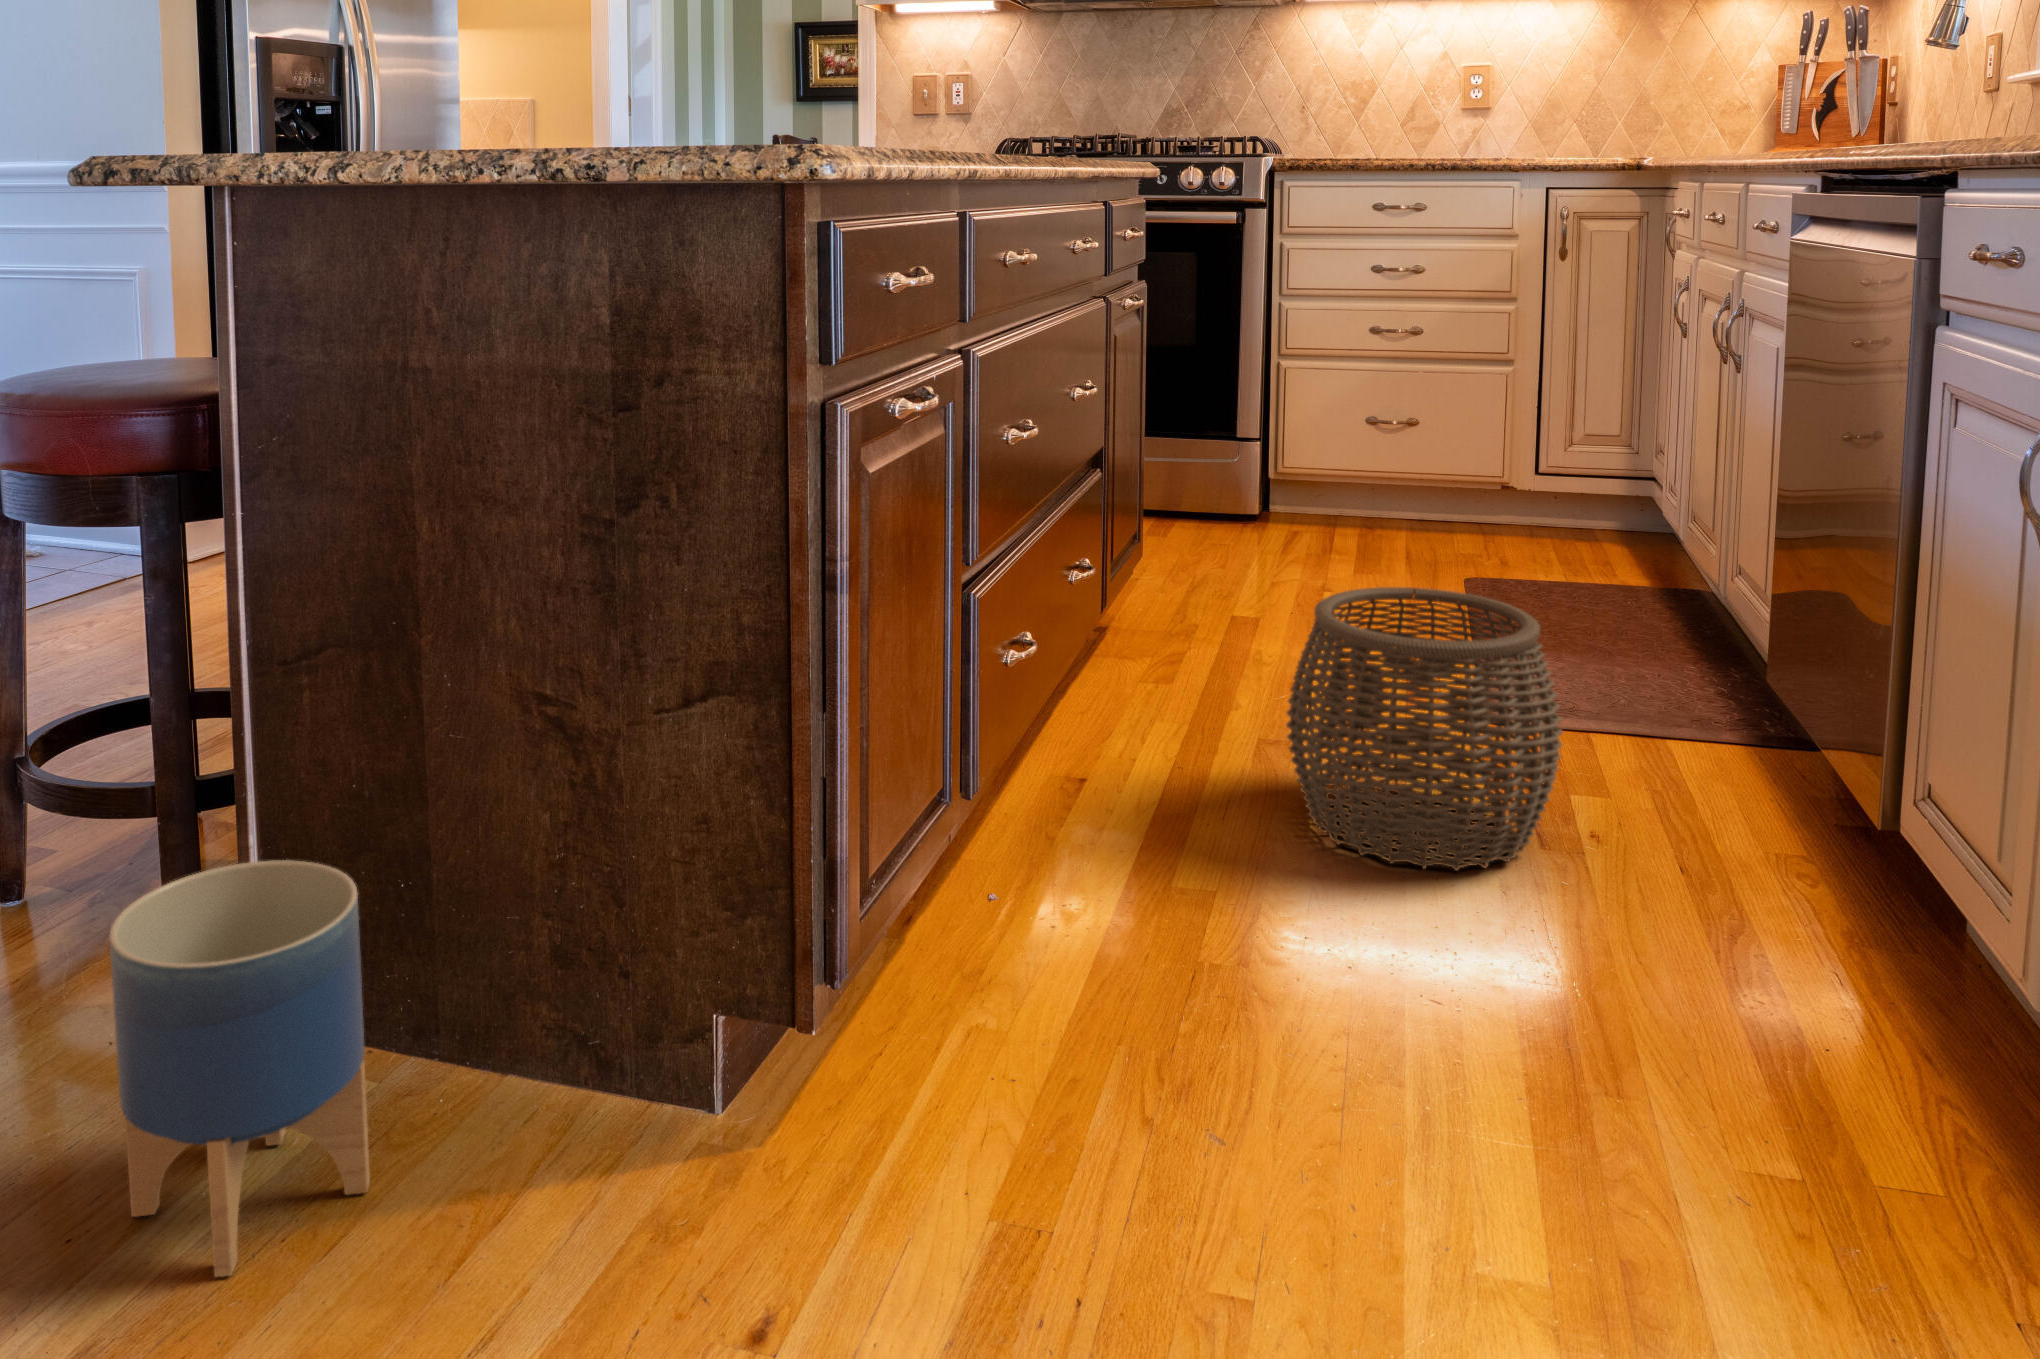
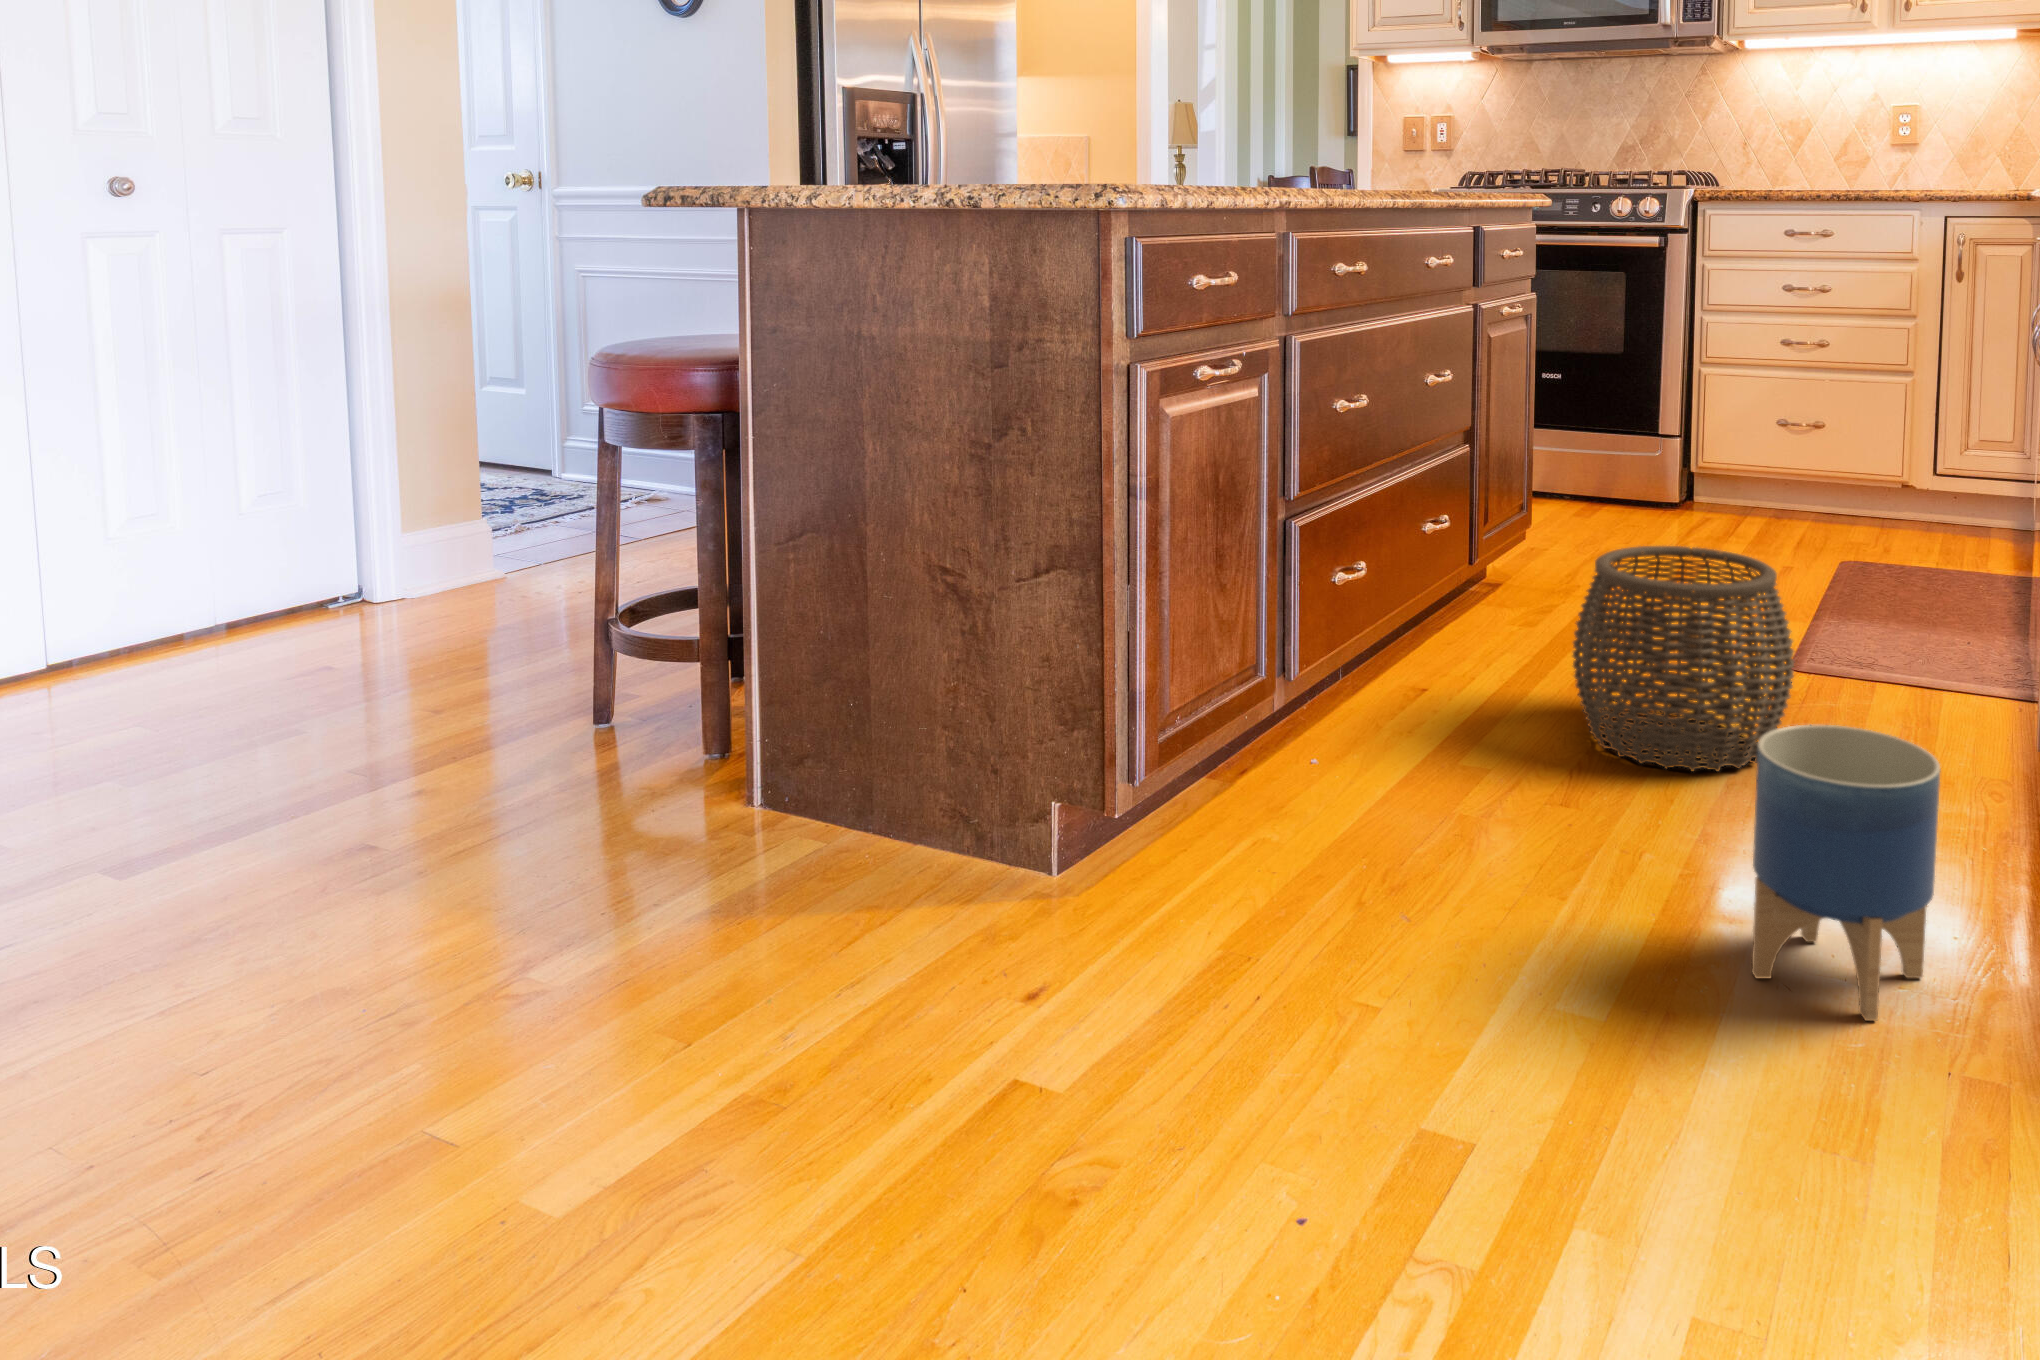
planter: present [109,860,370,1277] -> present [1752,725,1940,1021]

